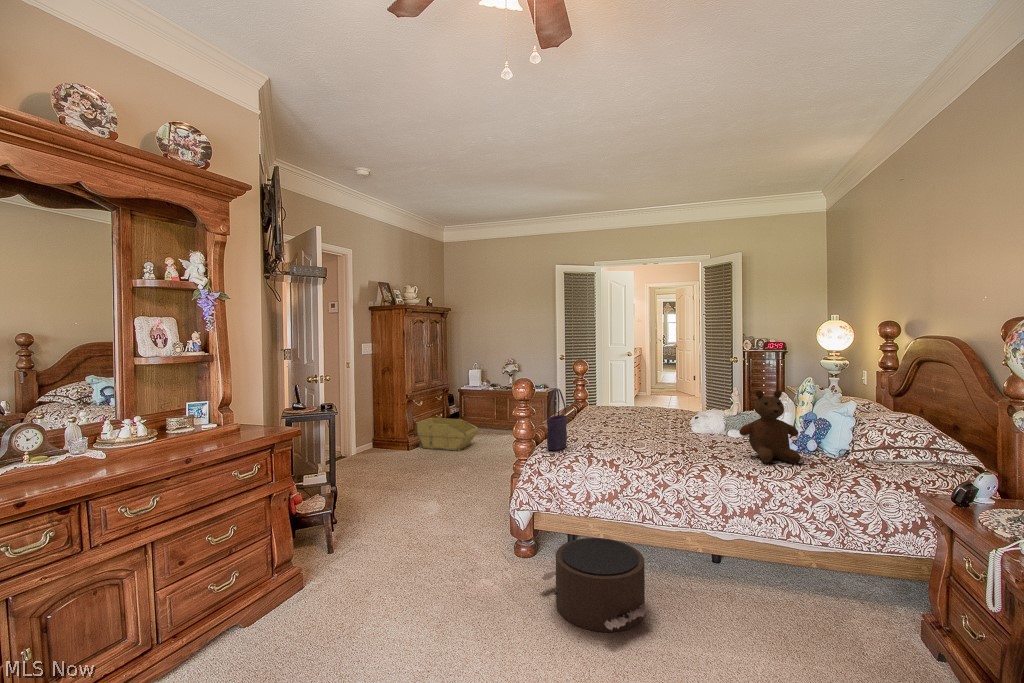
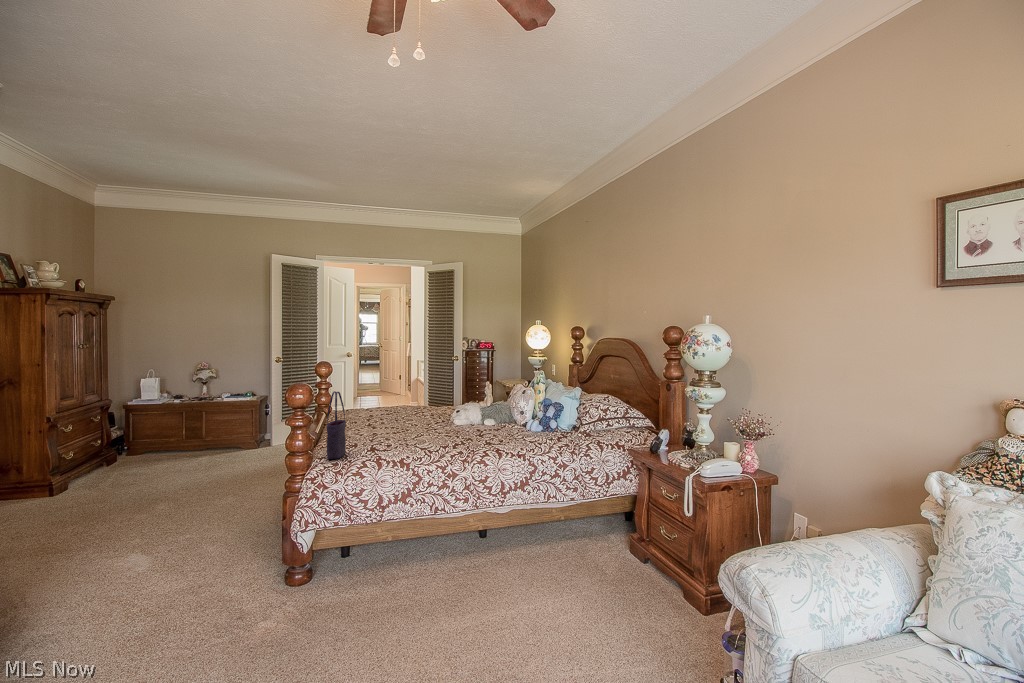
teddy bear: present [739,390,801,463] -> none [506,381,552,442]
storage bin: present [416,418,478,451] -> none [64,443,168,489]
pouf: present [541,538,651,632] -> none [339,538,460,632]

